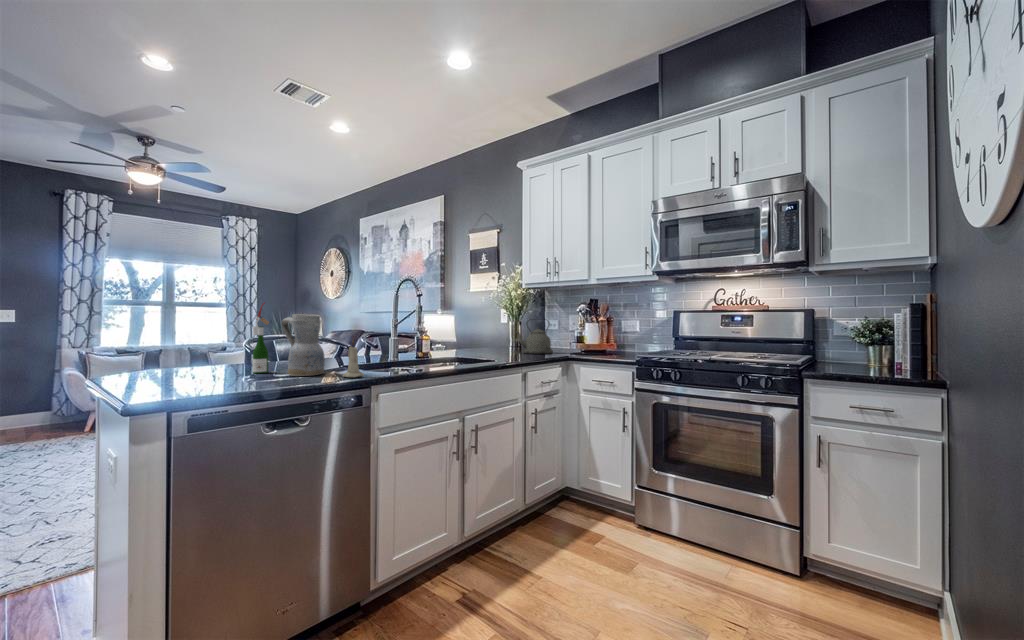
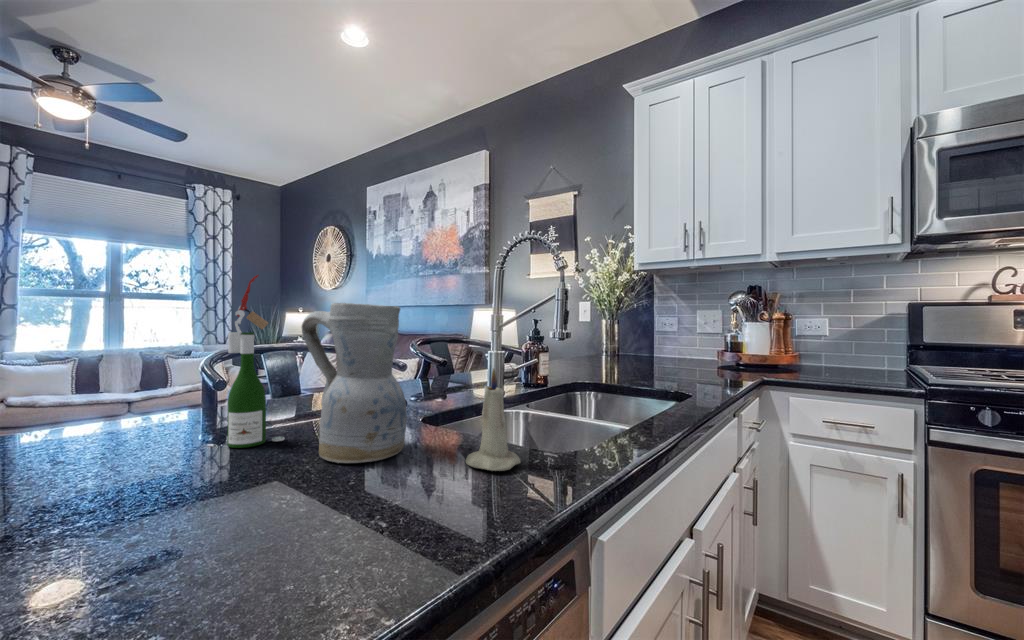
kettle: present [515,321,553,354] -> none [632,317,688,370]

